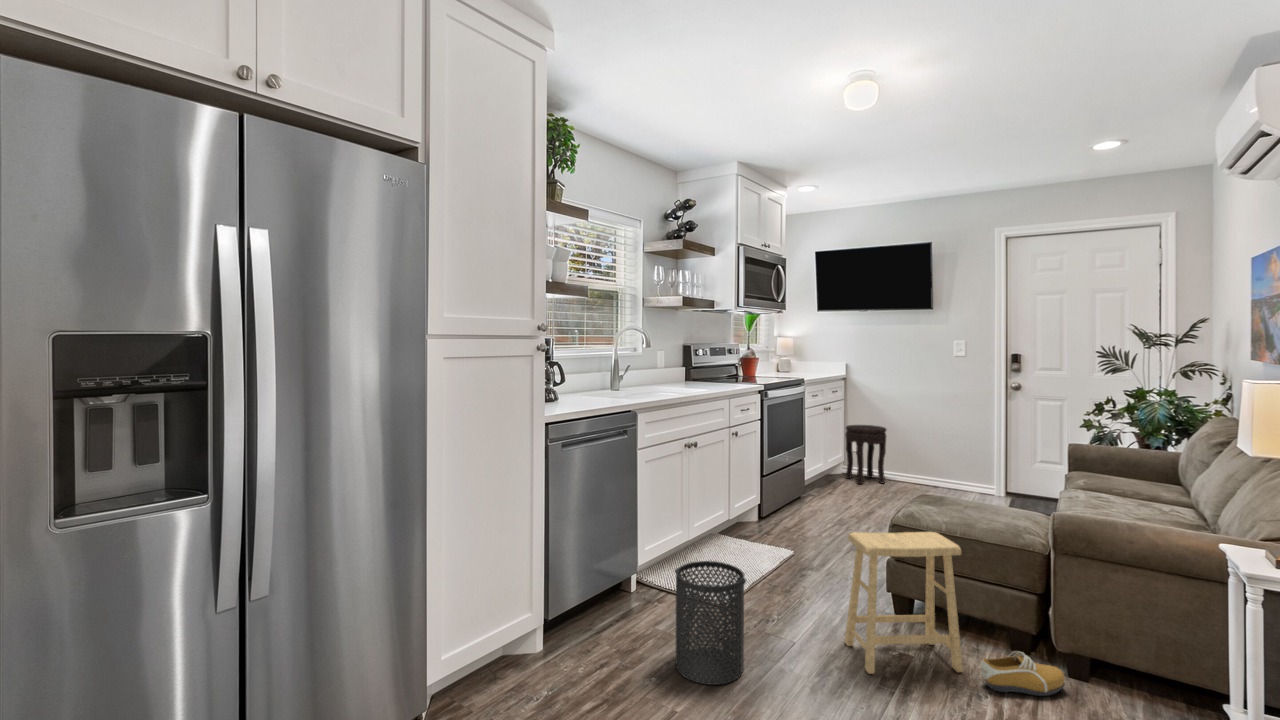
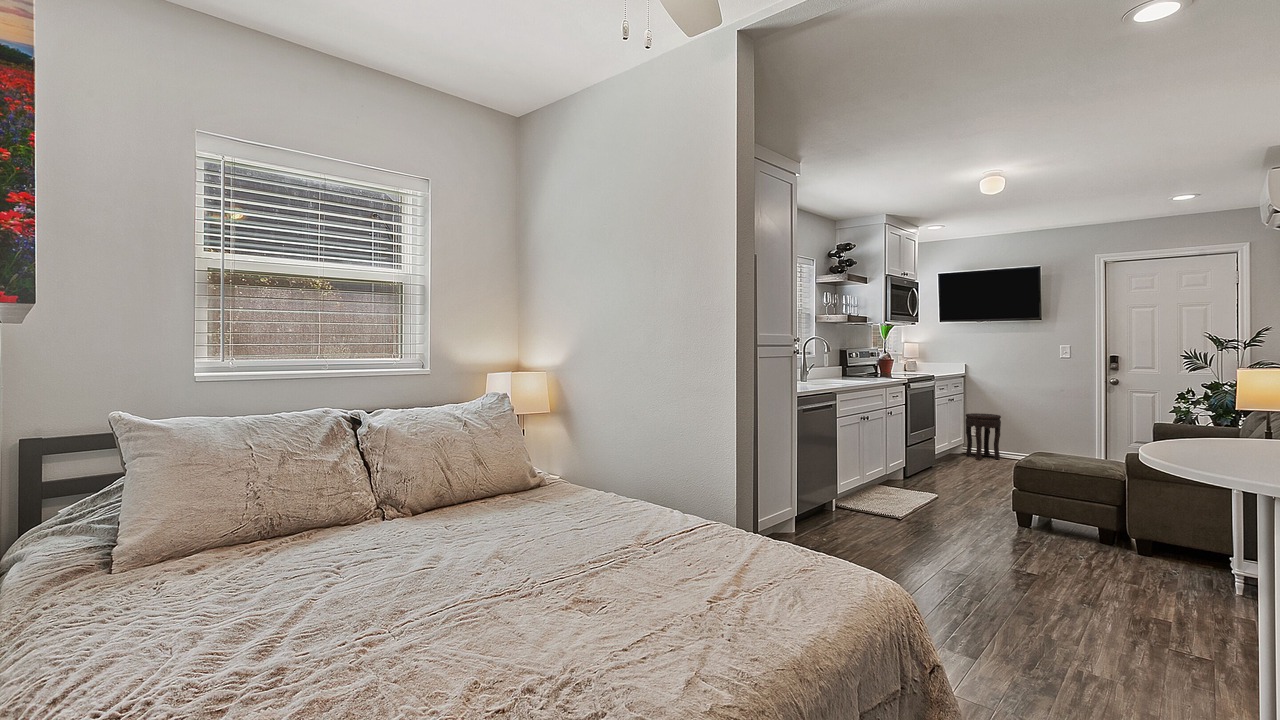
footstool: present [845,532,963,674] -> none [986,465,1067,550]
trash can: present [675,561,746,685] -> none [878,481,926,548]
shoe: present [981,651,1065,696] -> none [1079,535,1135,560]

